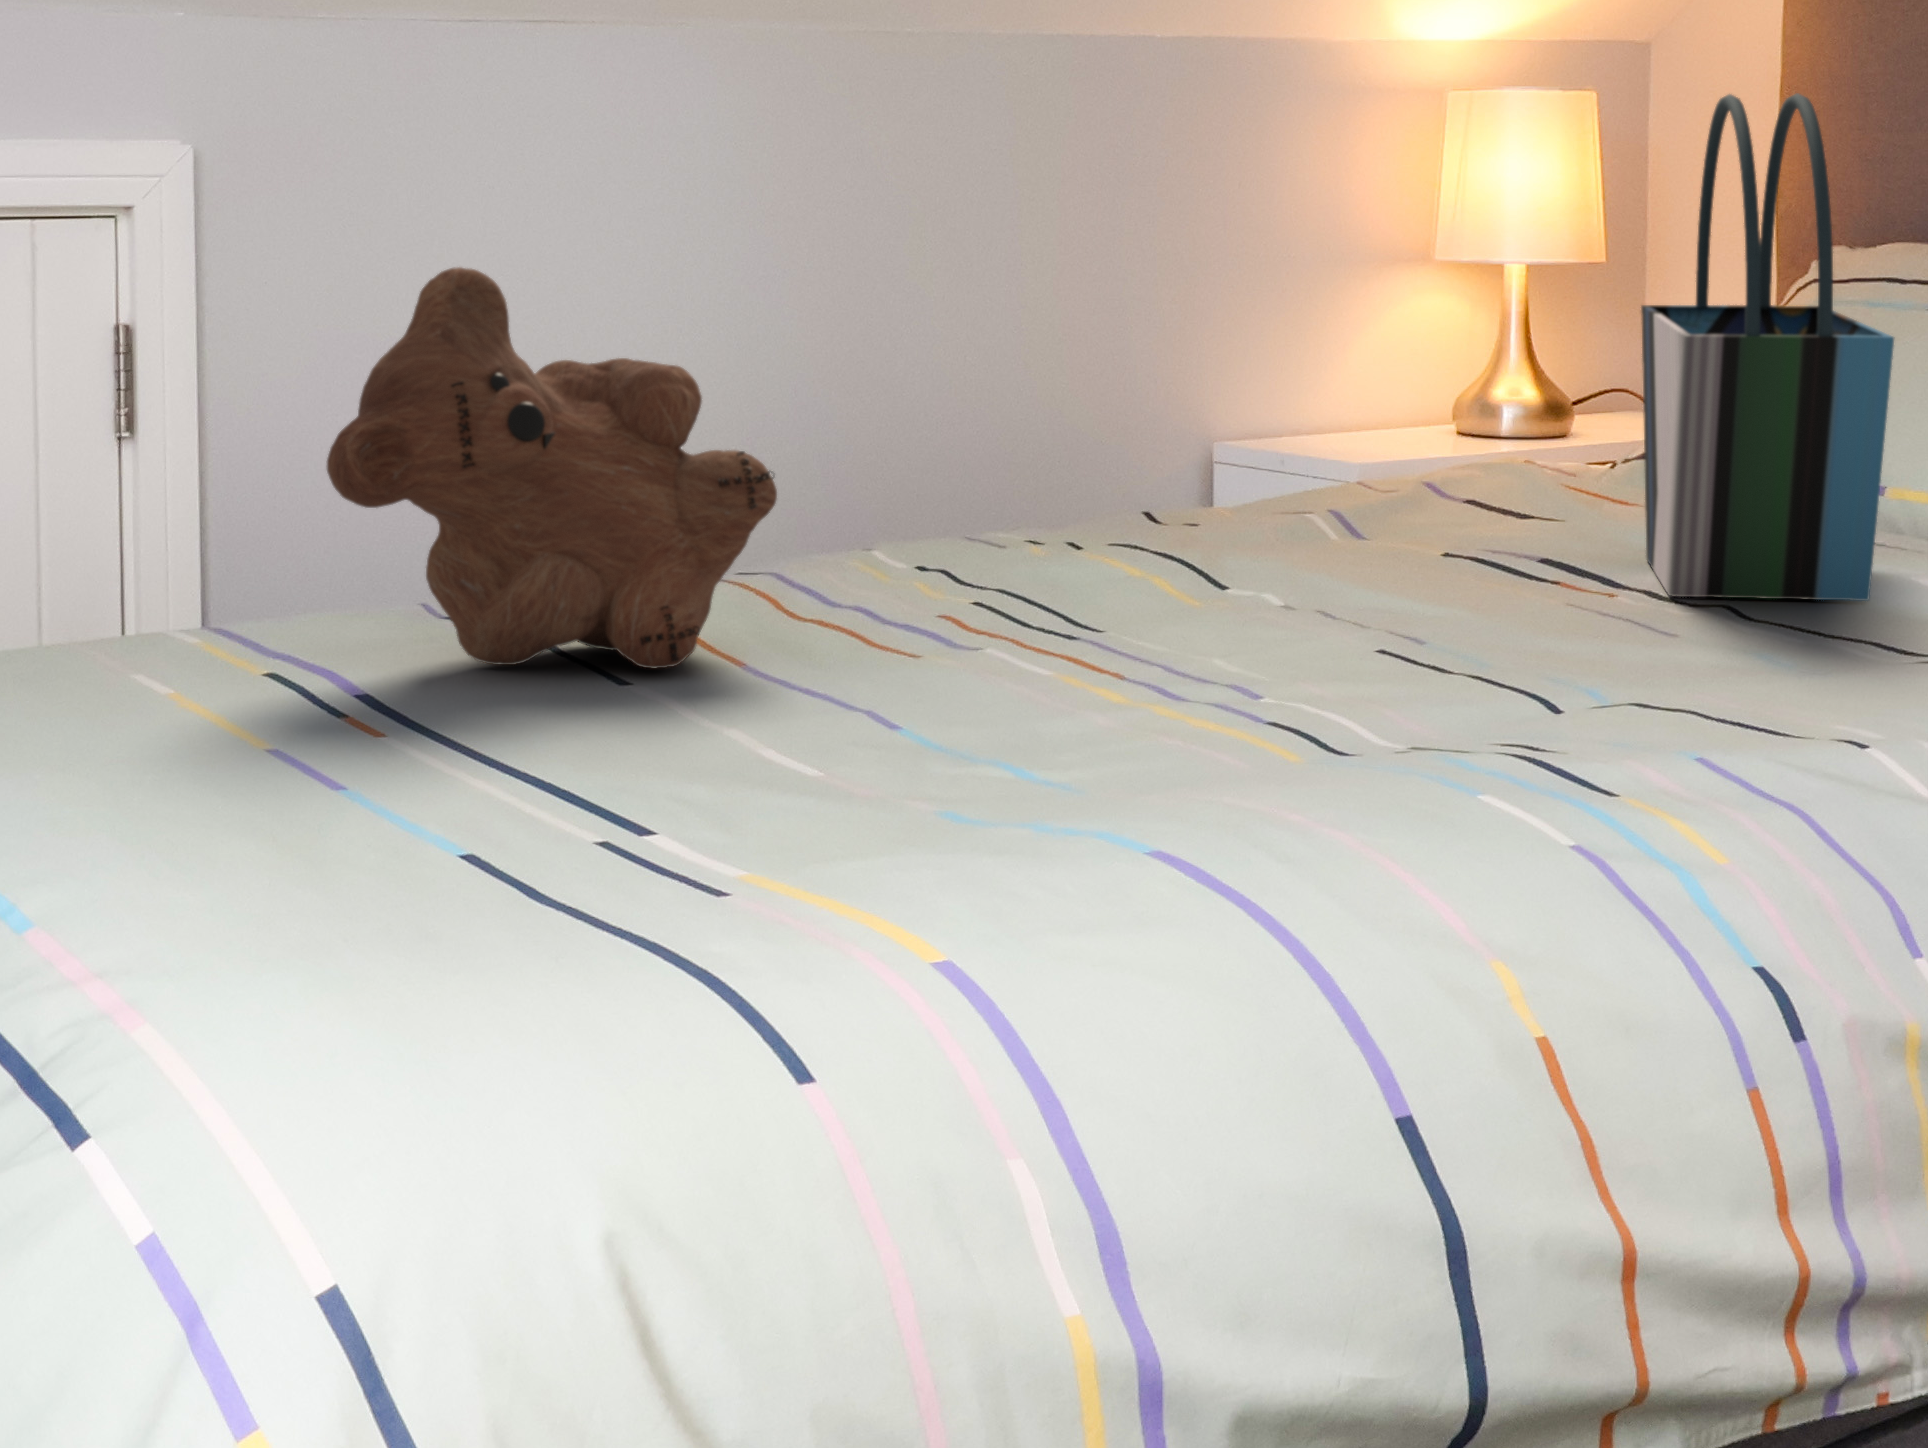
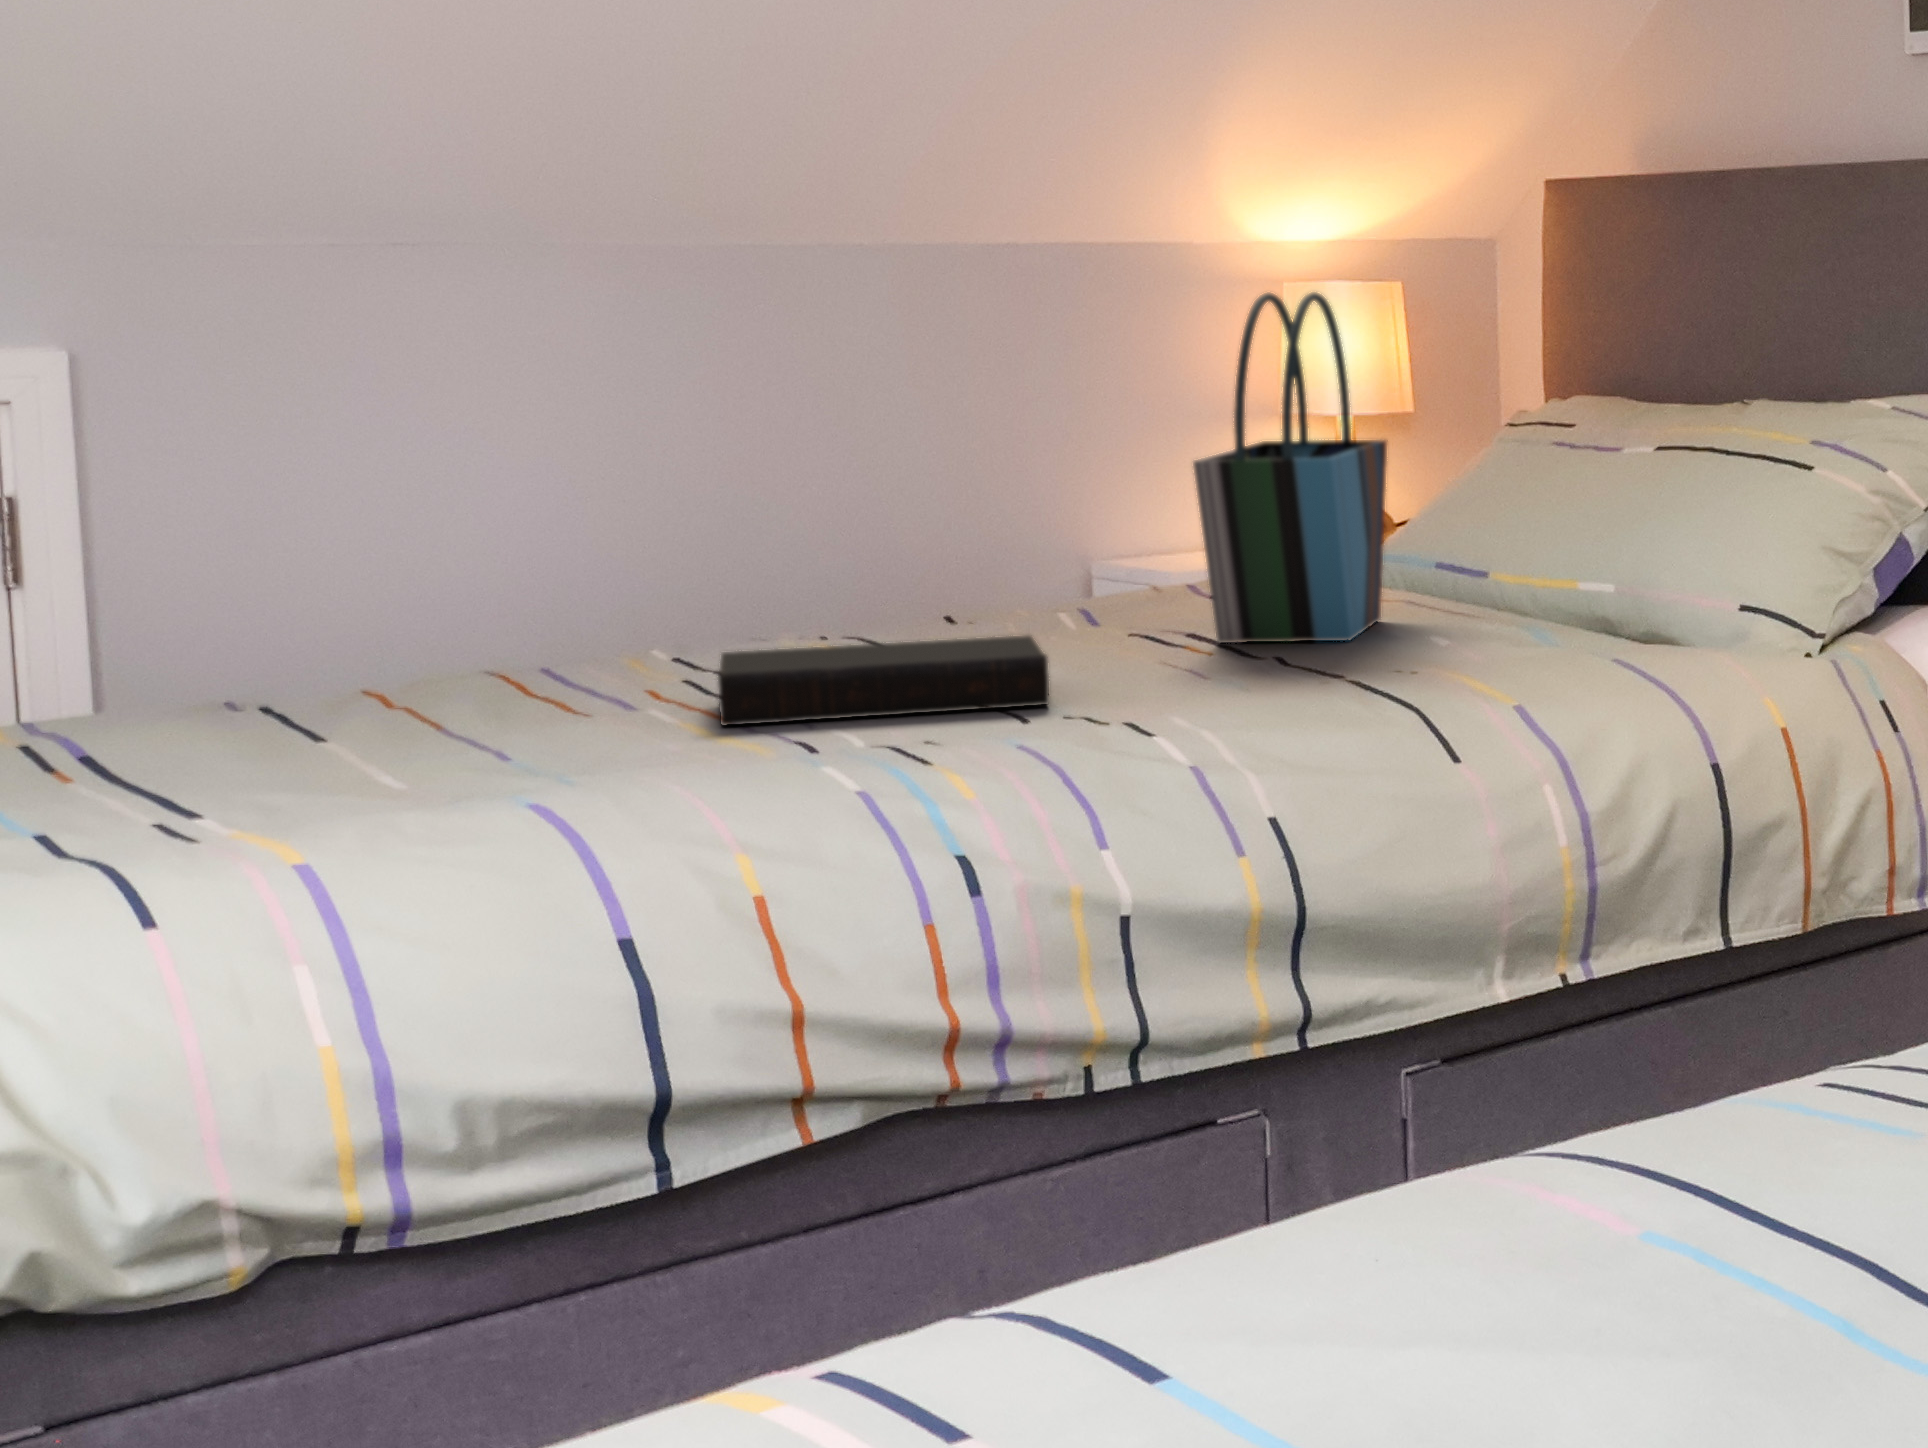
teddy bear: present [327,267,777,668] -> none [75,426,464,714]
book: none [1125,590,1651,724] -> present [718,636,1049,725]

